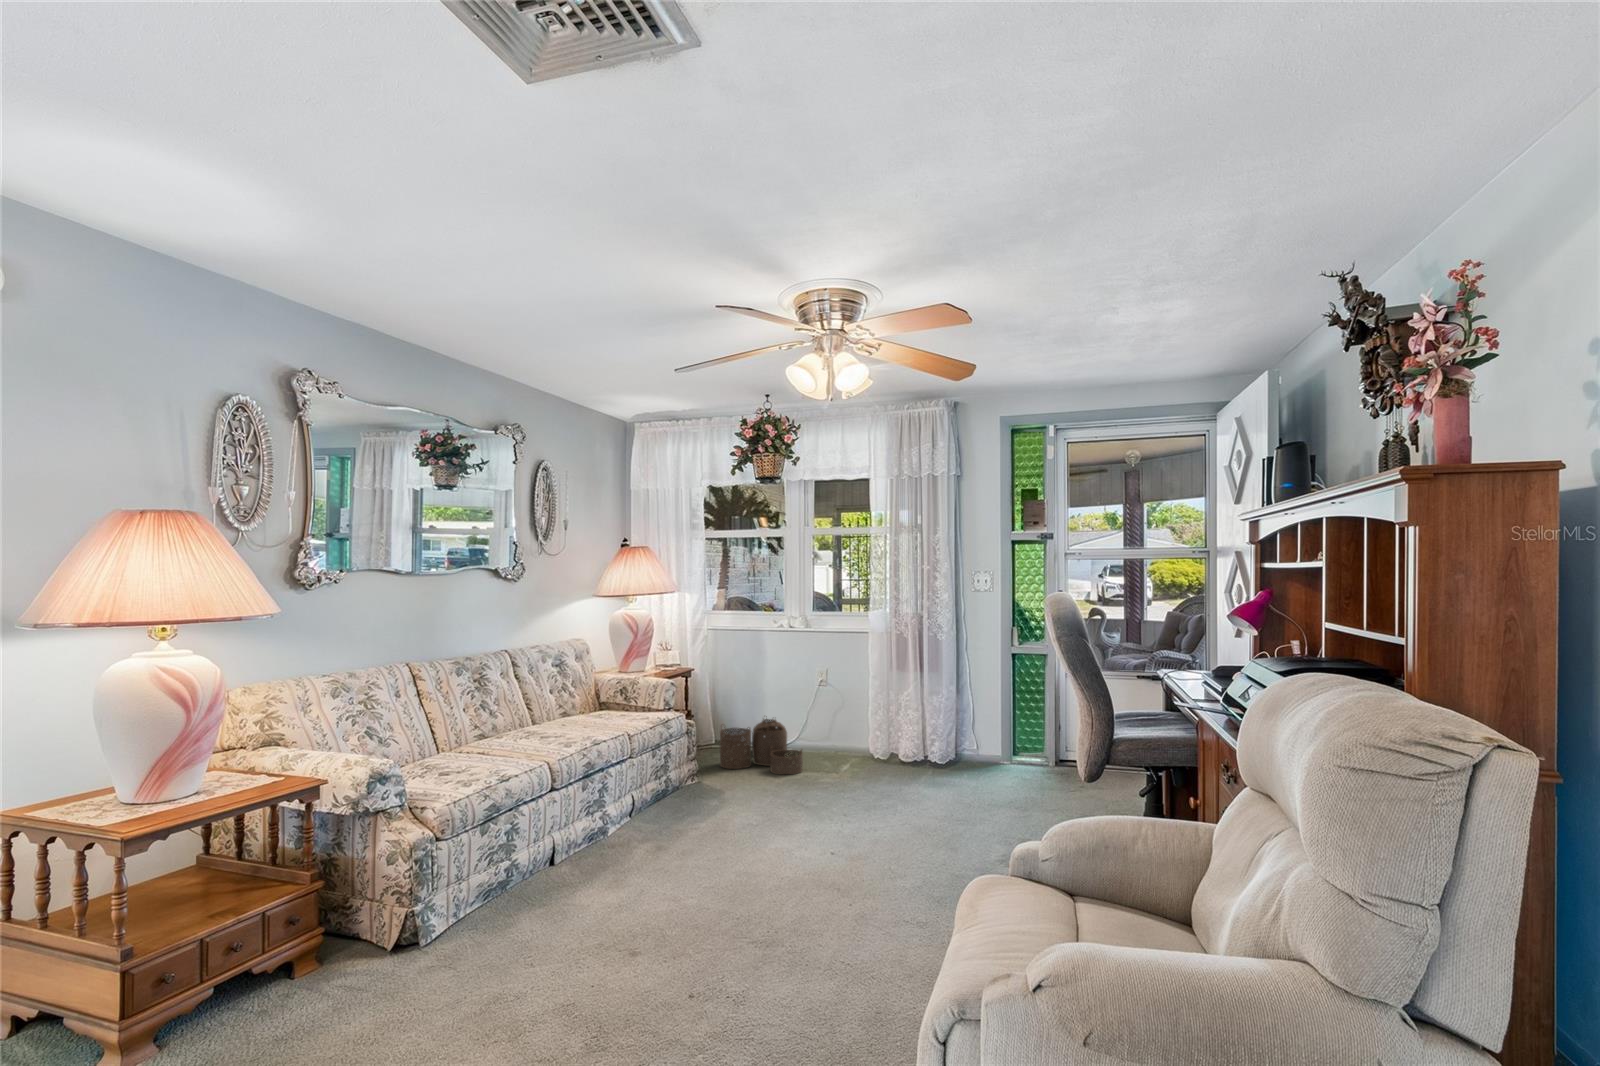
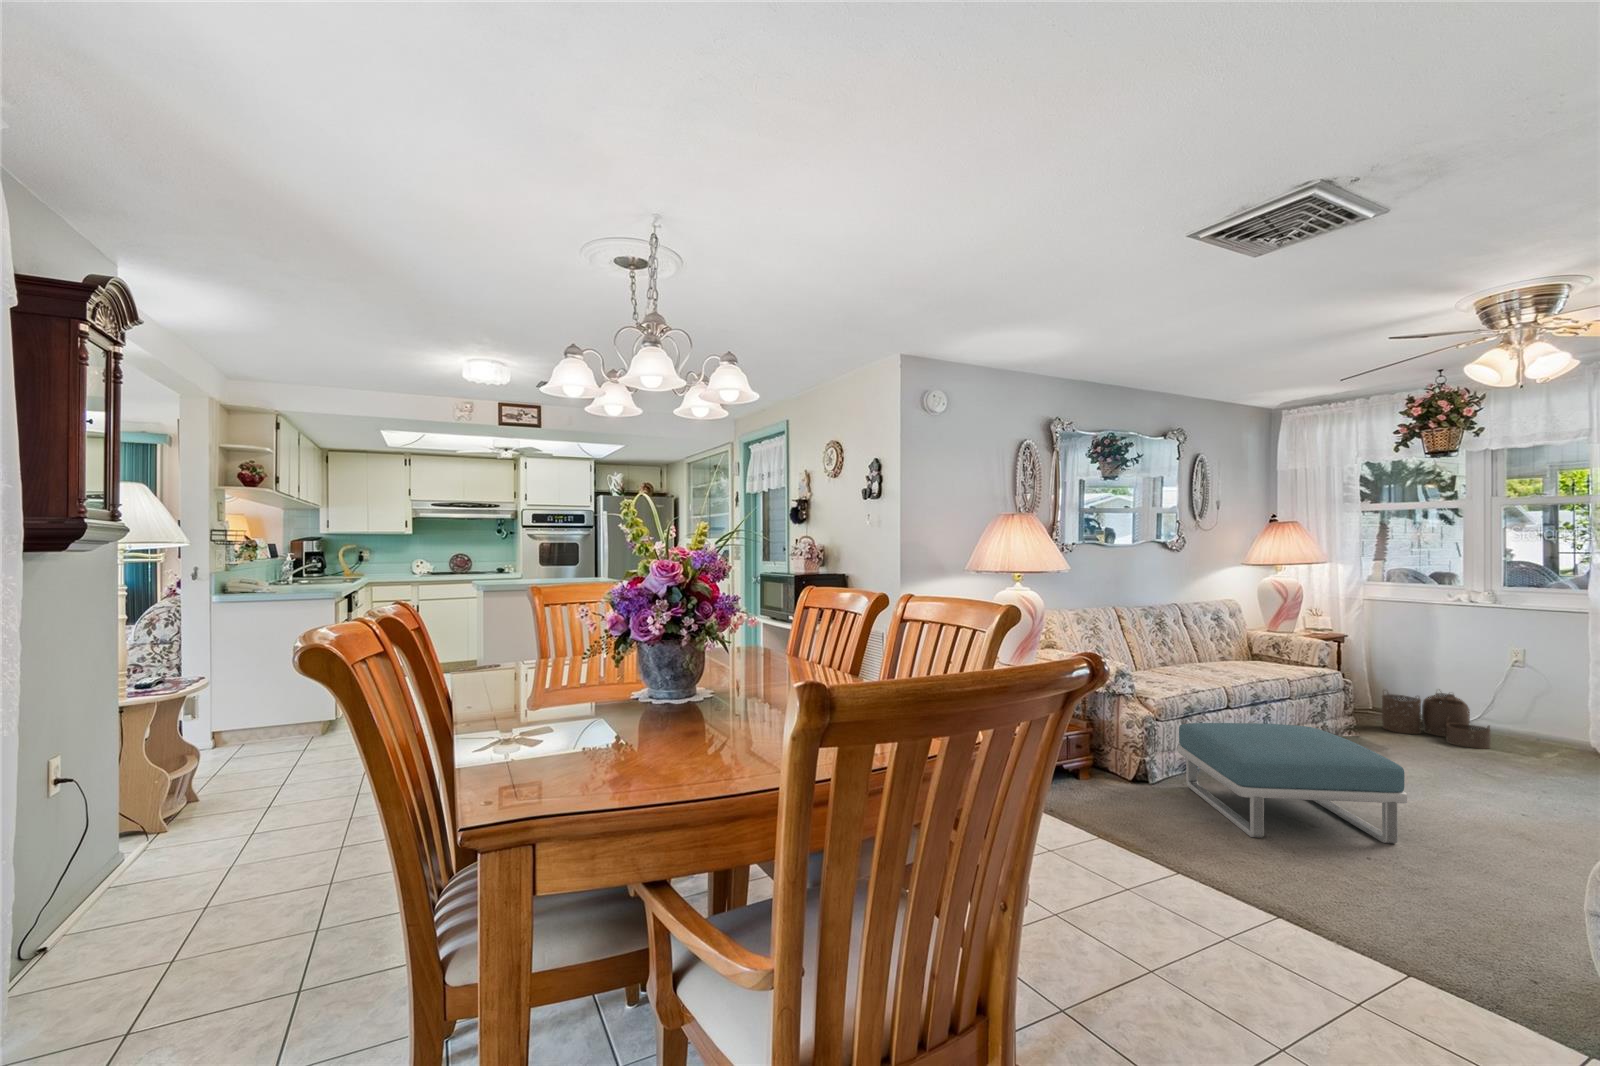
footstool: none [464,804,734,1025] -> present [1178,723,1407,844]

